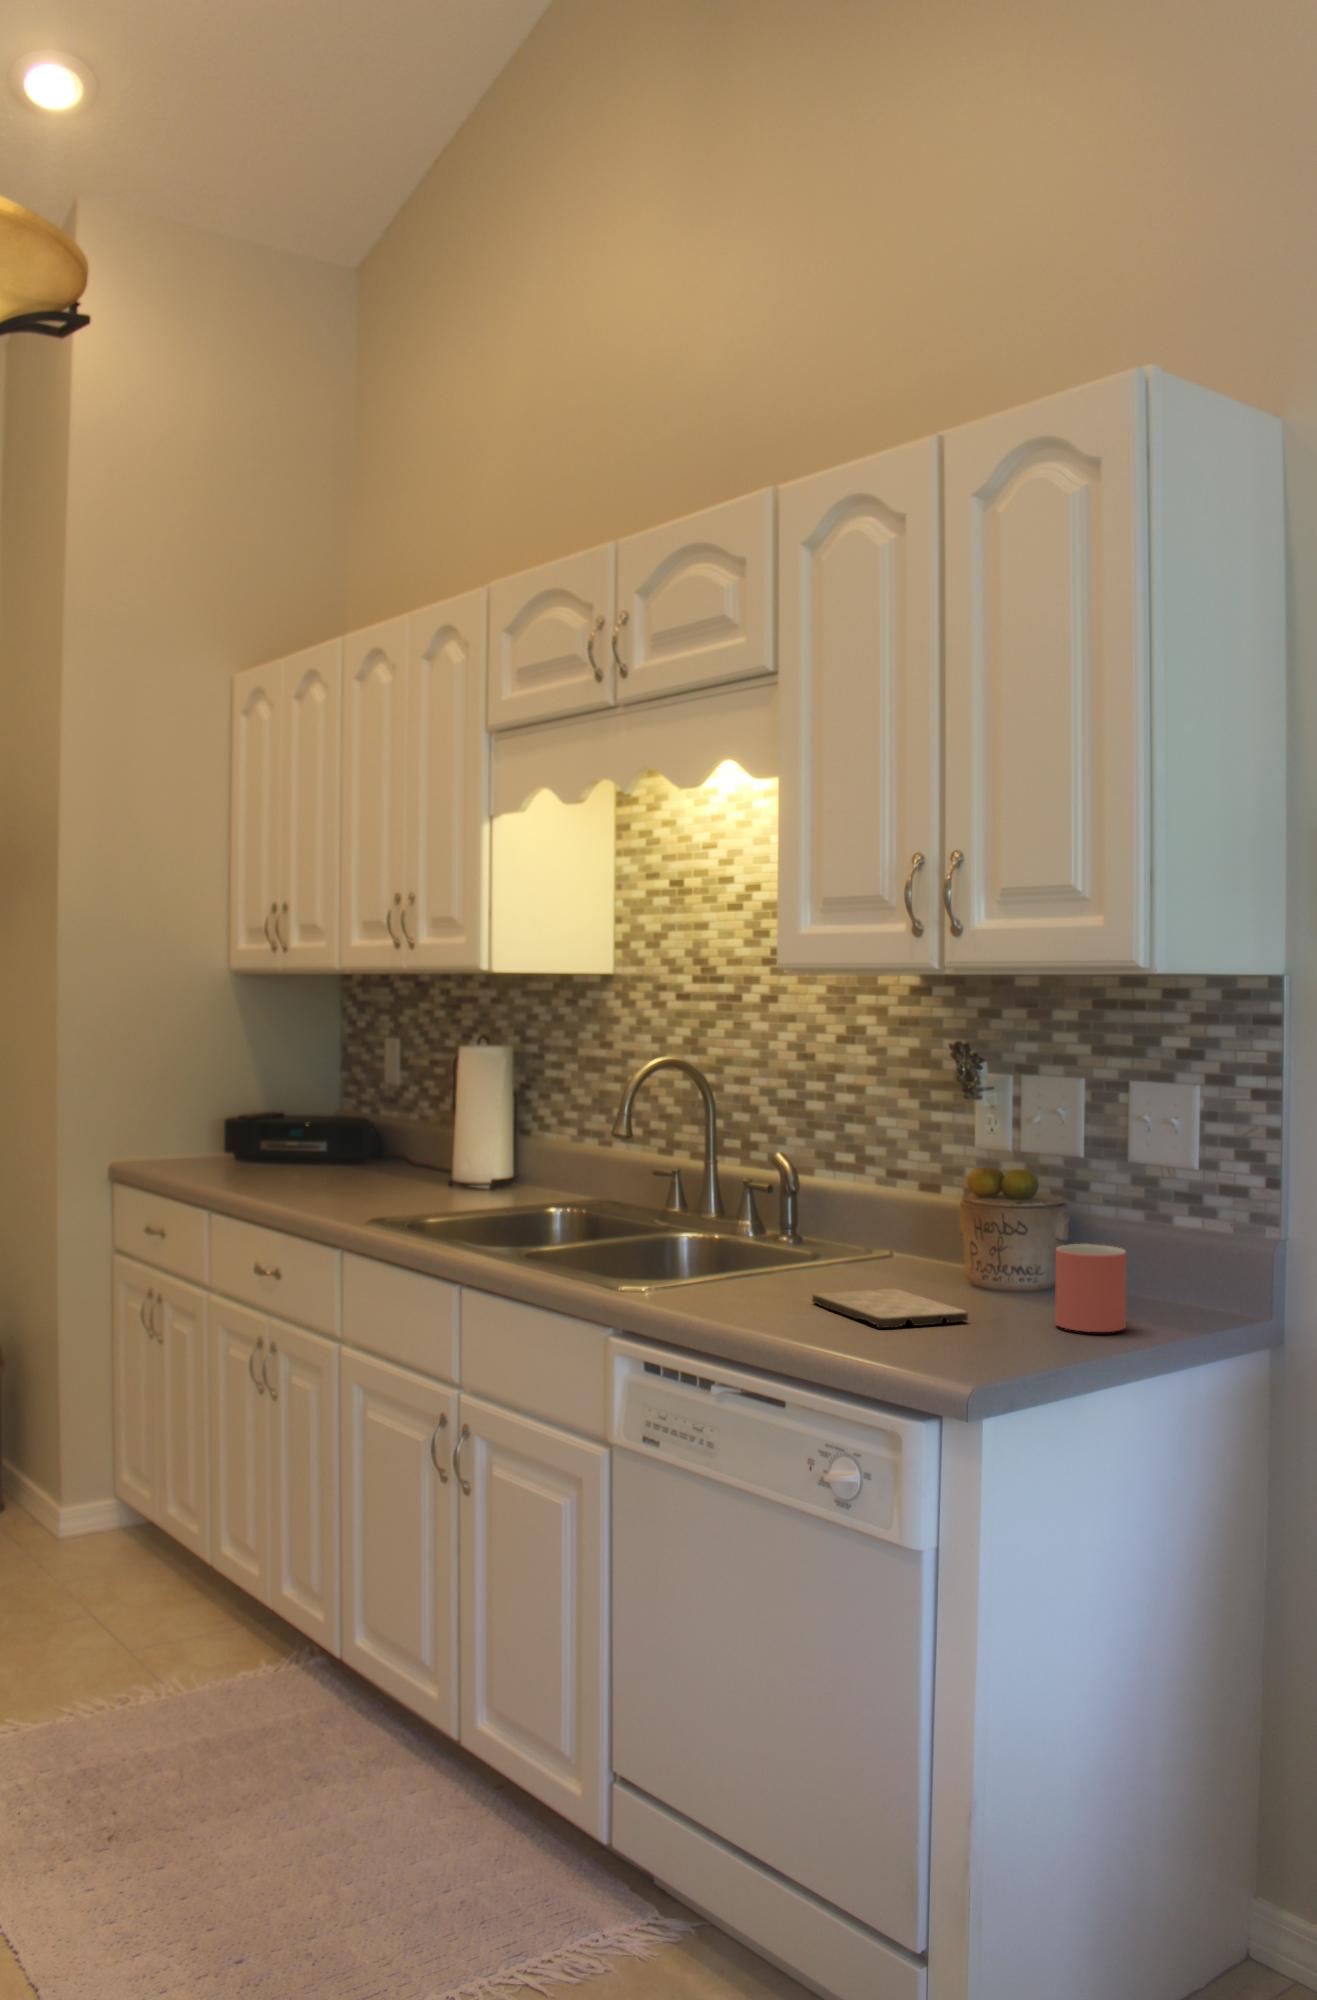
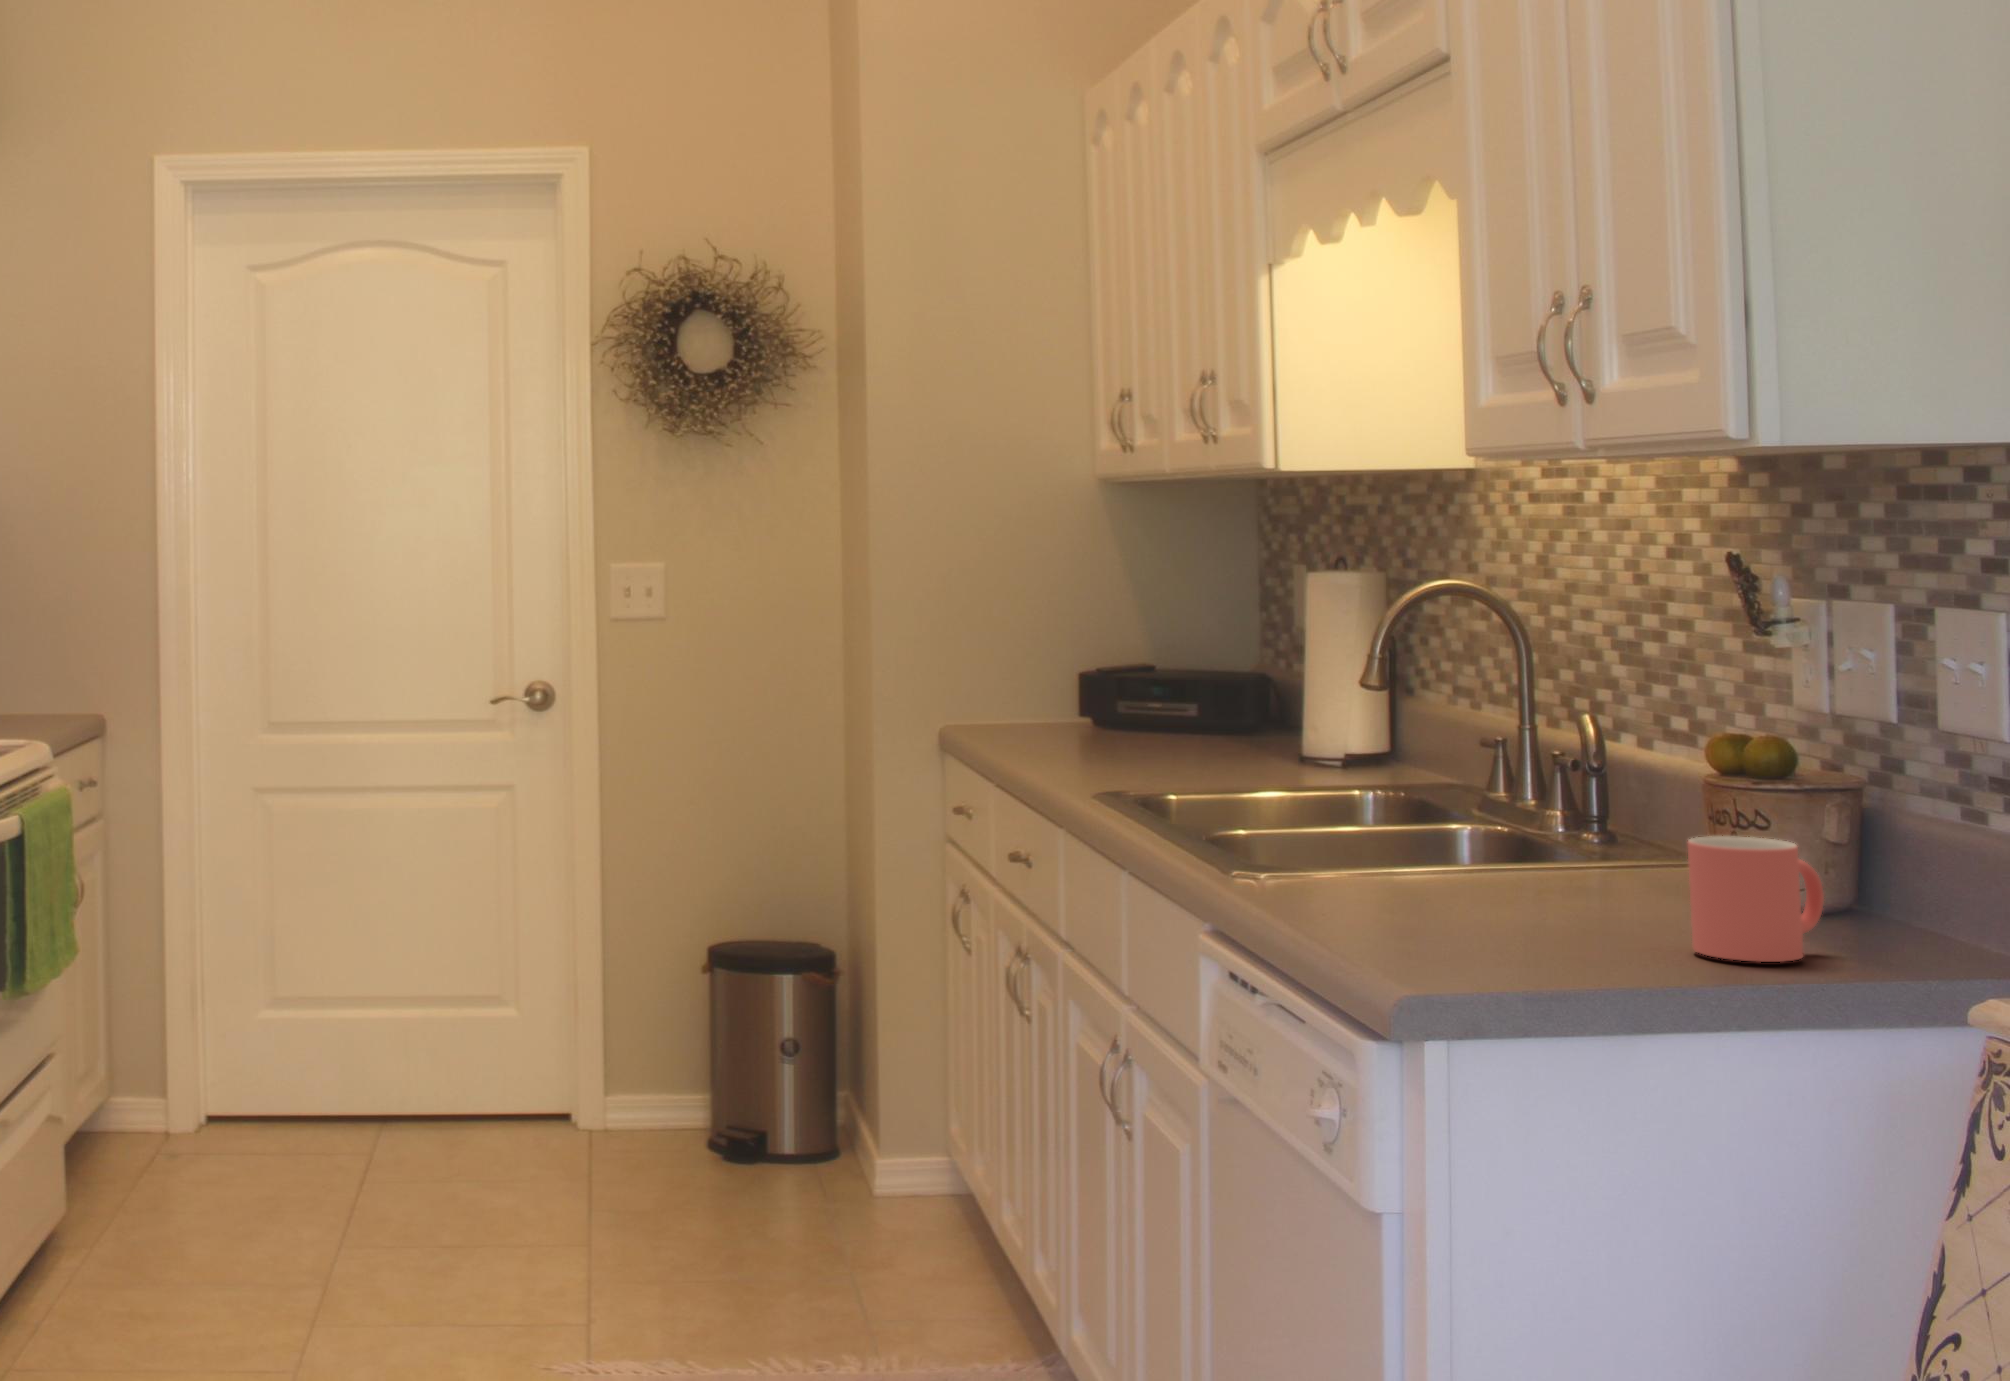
cutting board: present [812,1288,968,1328] -> none [1414,884,1576,931]

